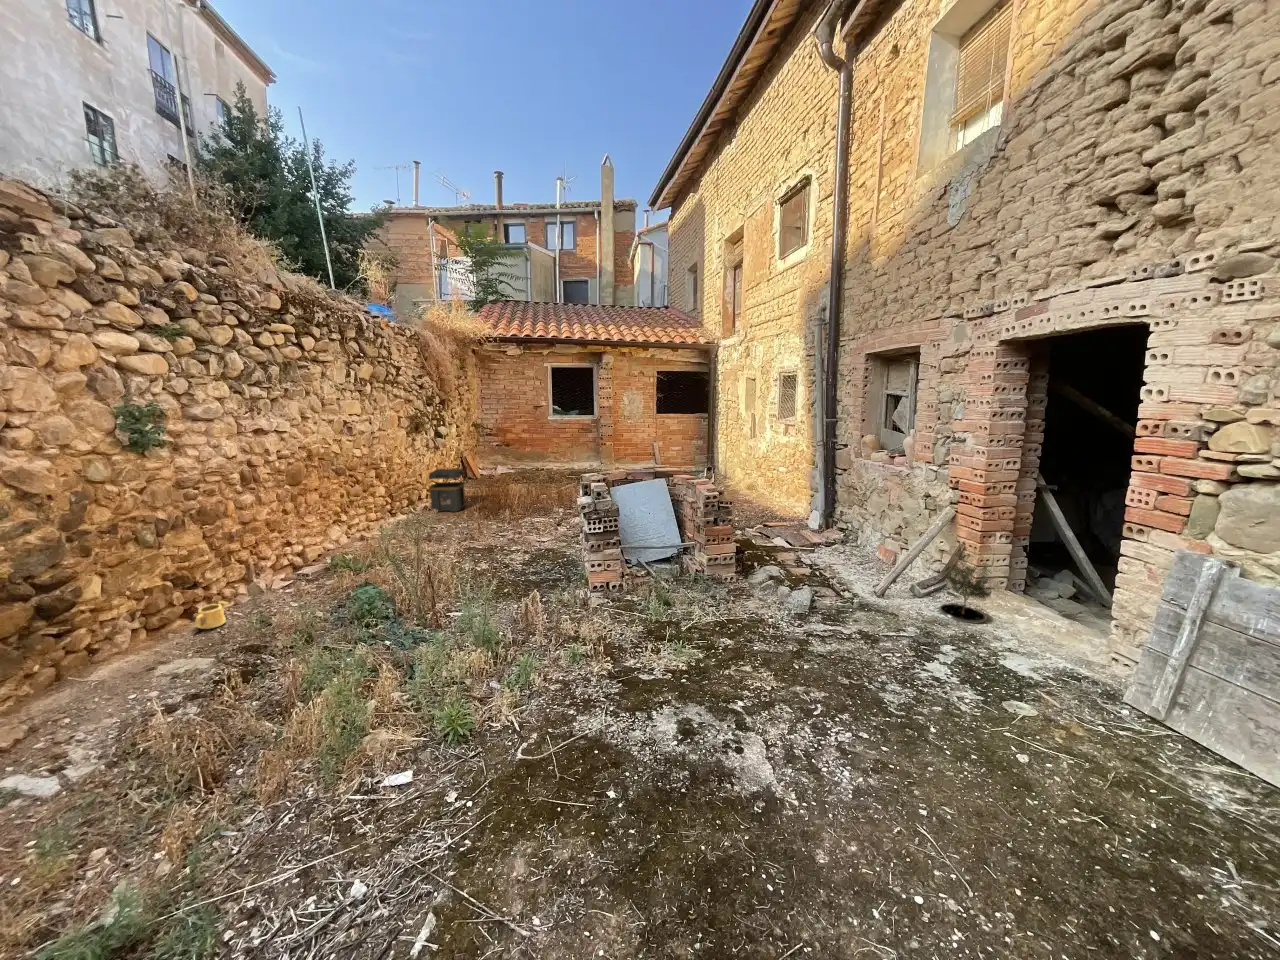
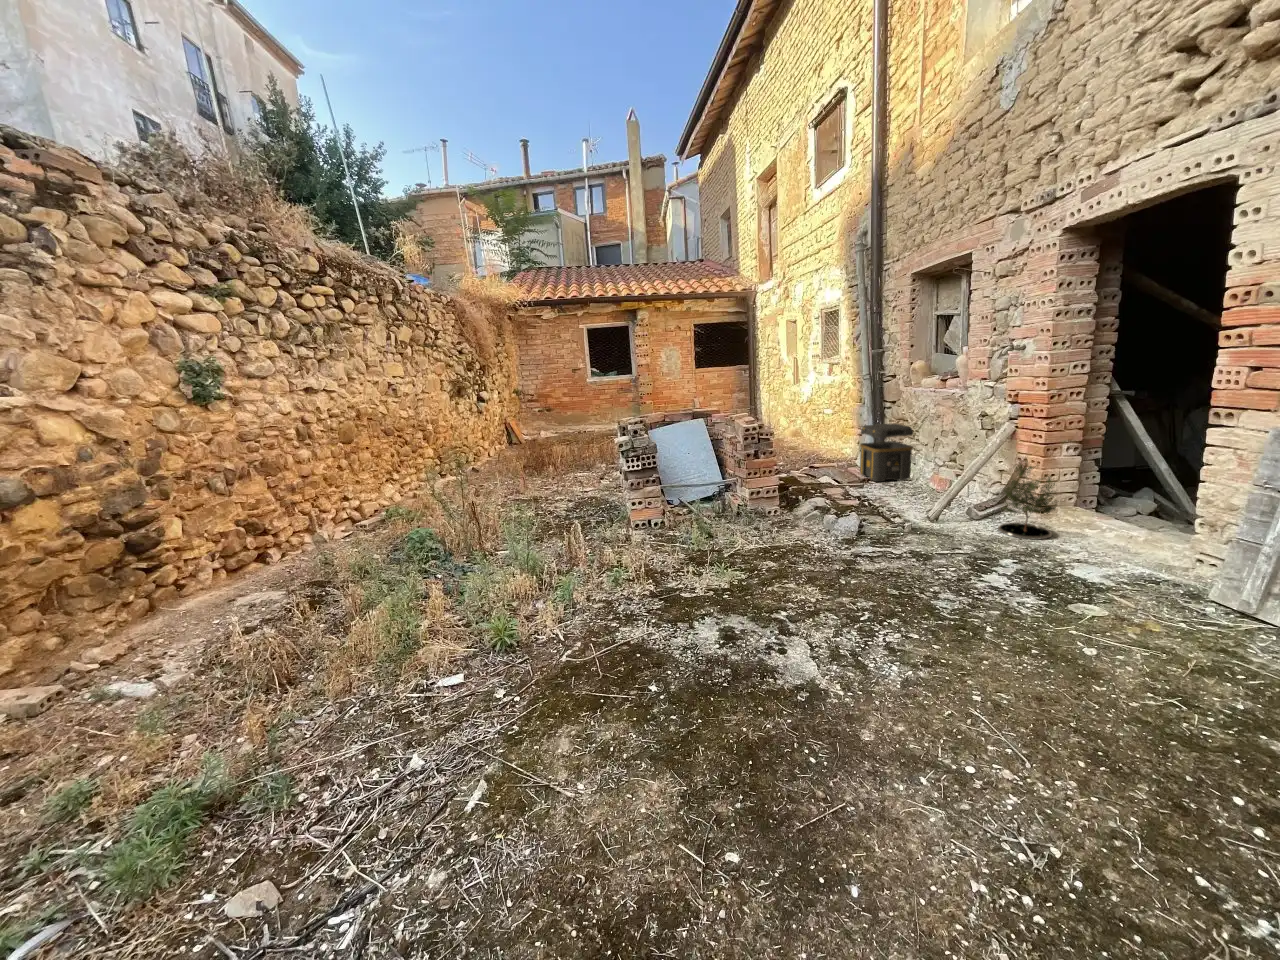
toolbox: present [428,469,465,512] -> present [860,424,913,482]
watering can: present [195,601,228,629] -> none [267,546,296,570]

